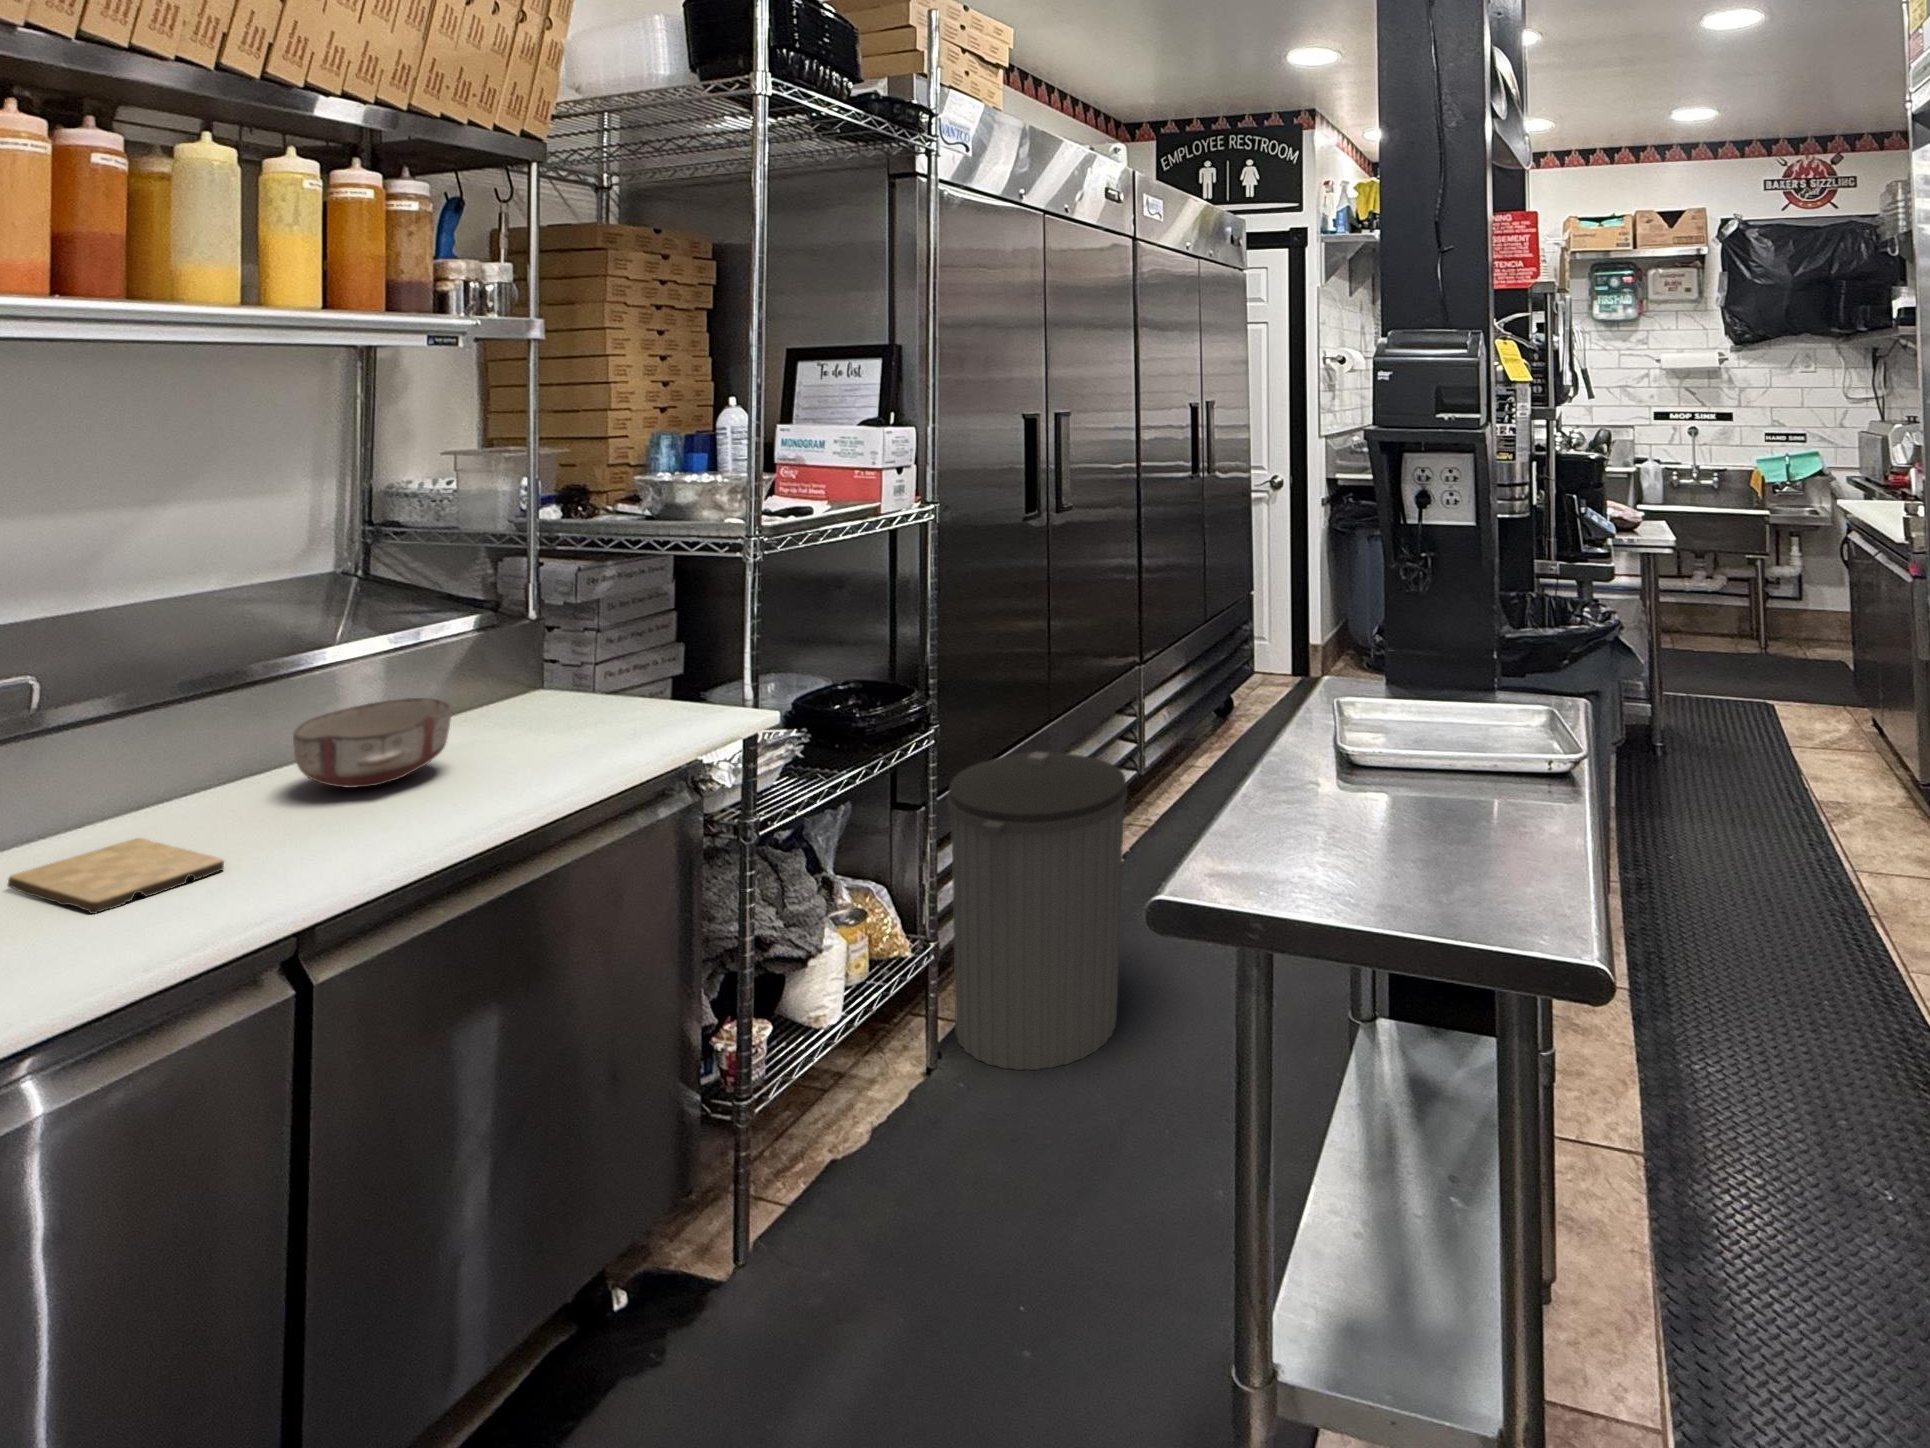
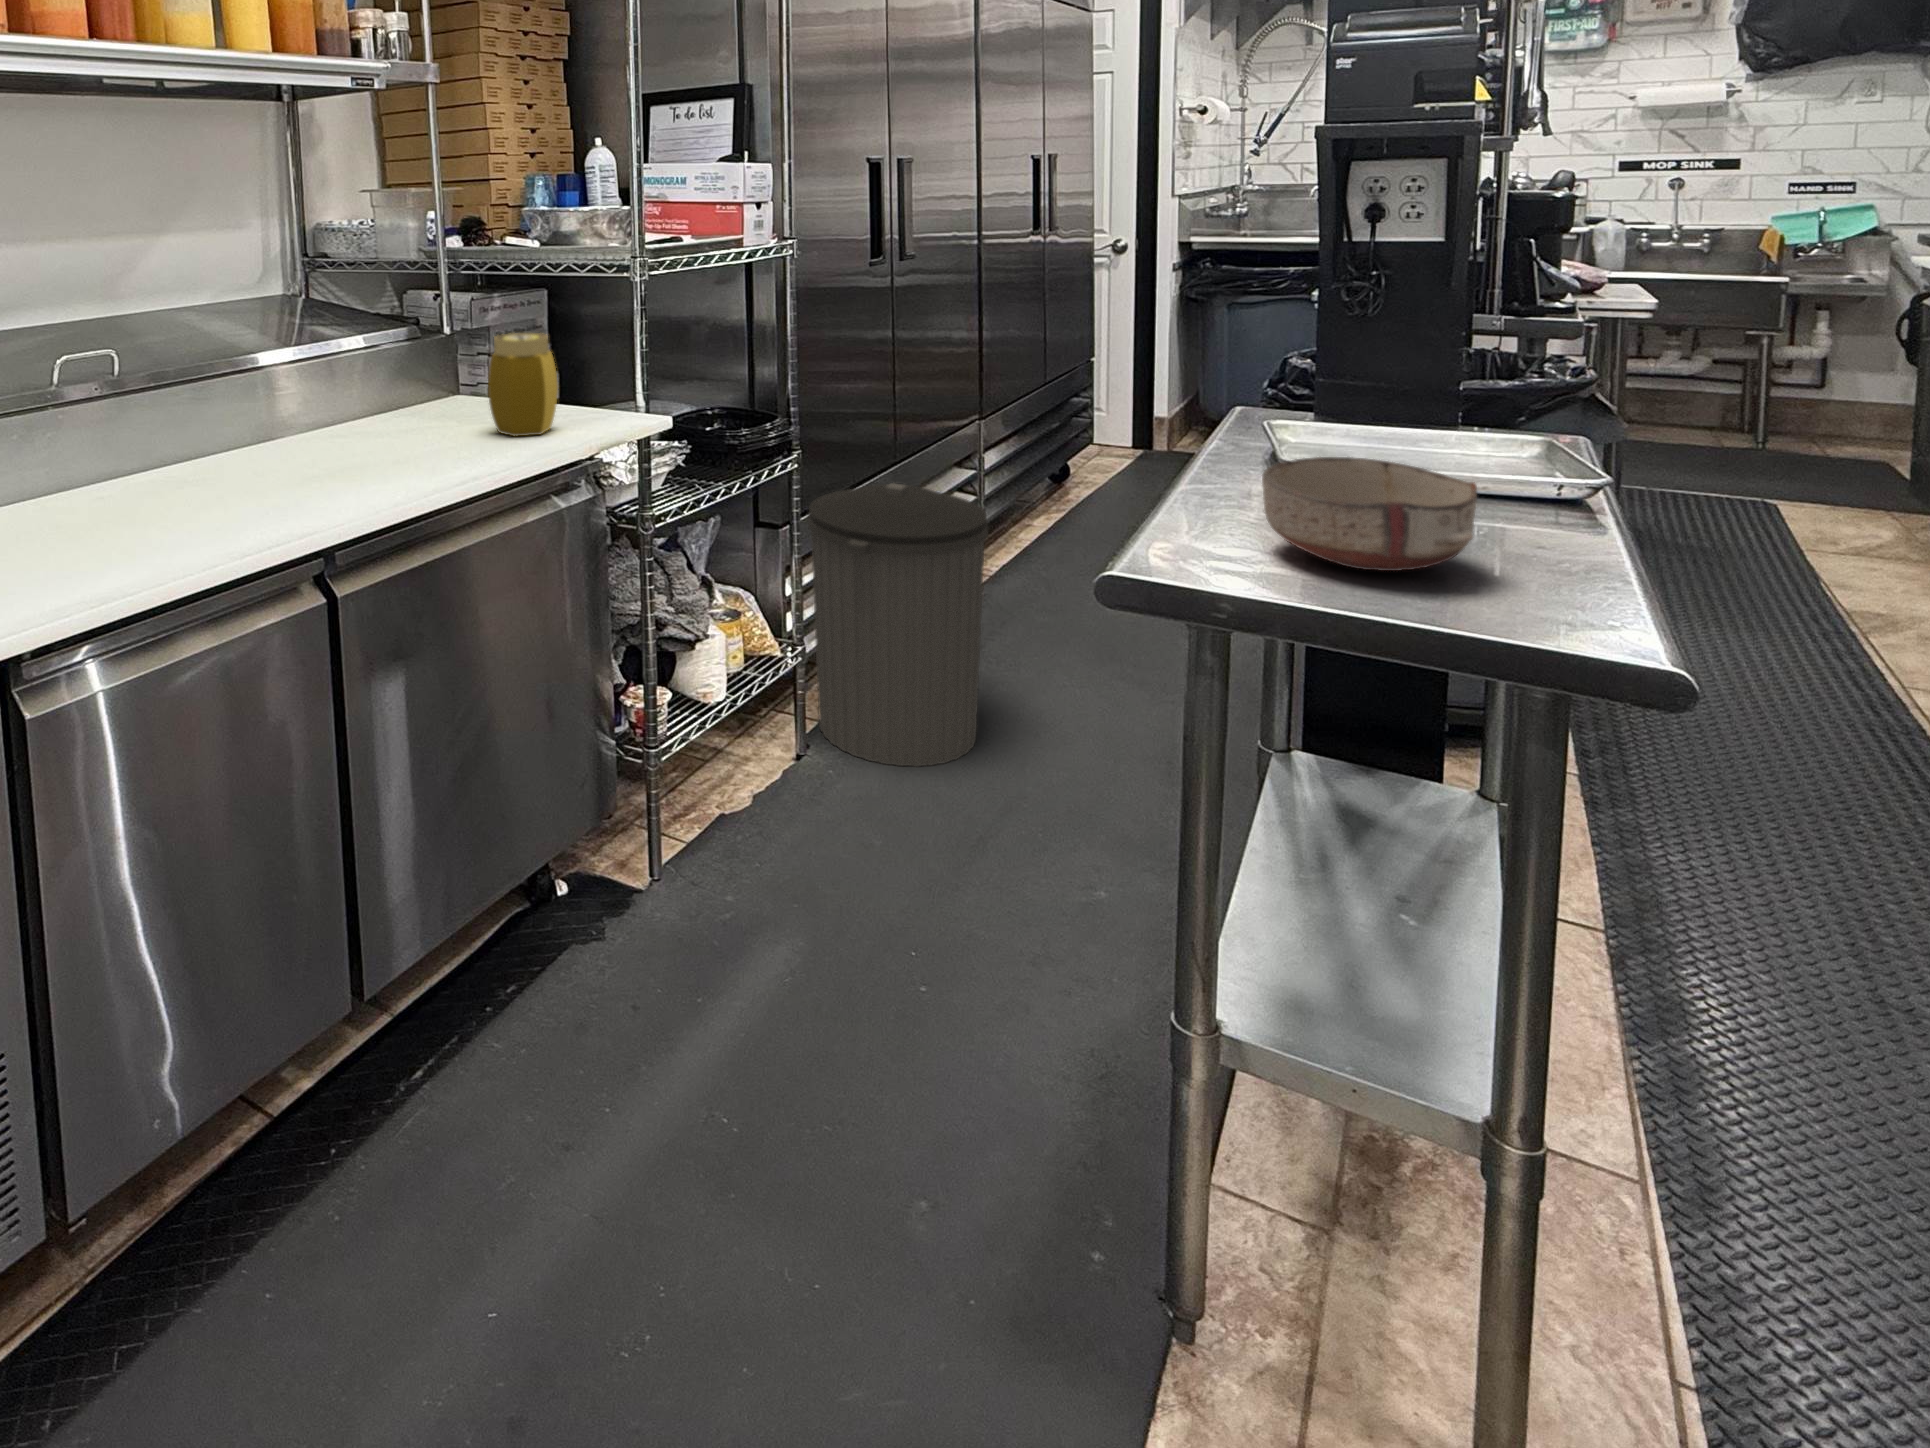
jar: none [564,621,651,745] -> present [488,333,558,436]
ceramic bowl: present [293,698,451,788] -> present [1262,457,1477,571]
cutting board: present [8,838,224,914] -> none [131,476,272,521]

